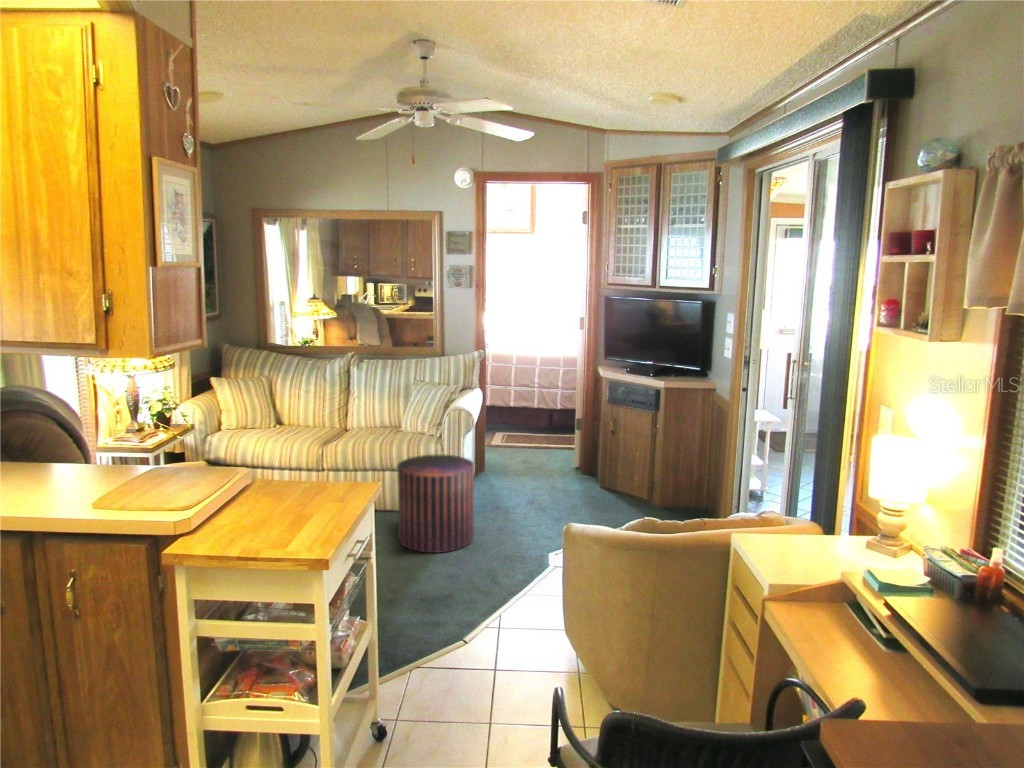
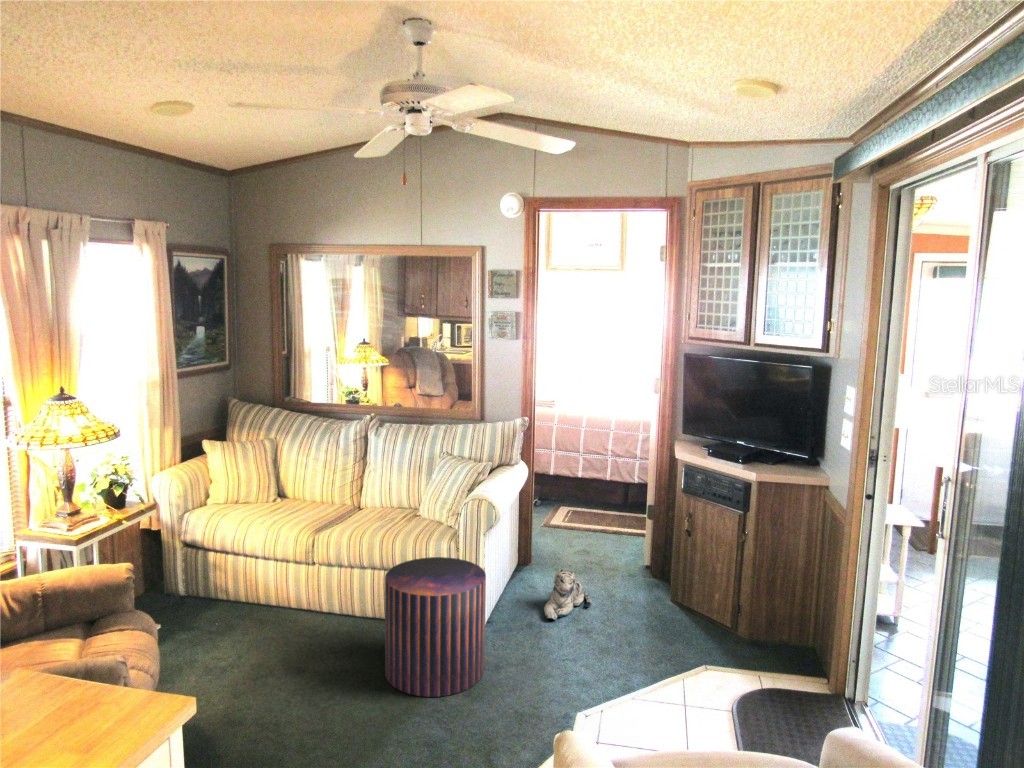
plush toy: none [506,465,541,502] -> present [544,569,592,620]

